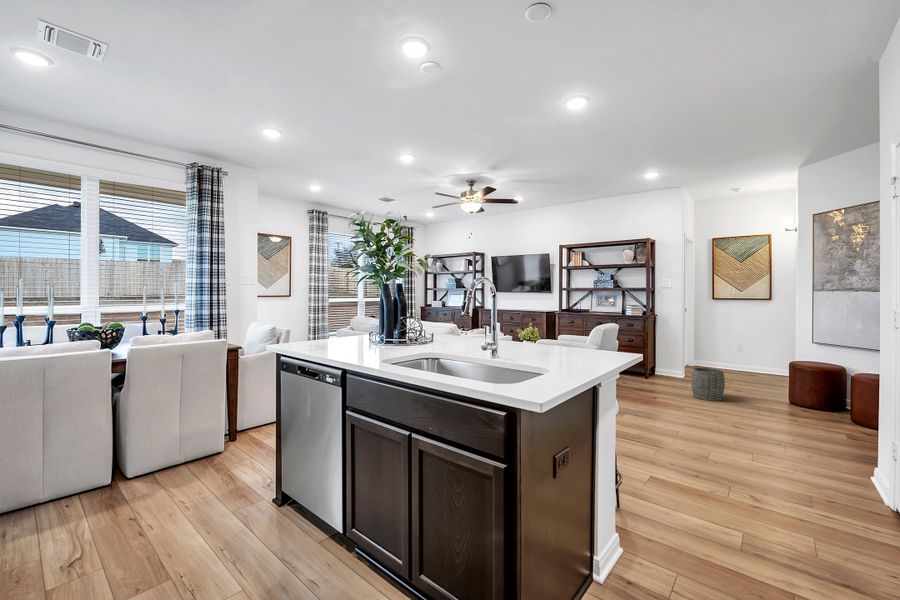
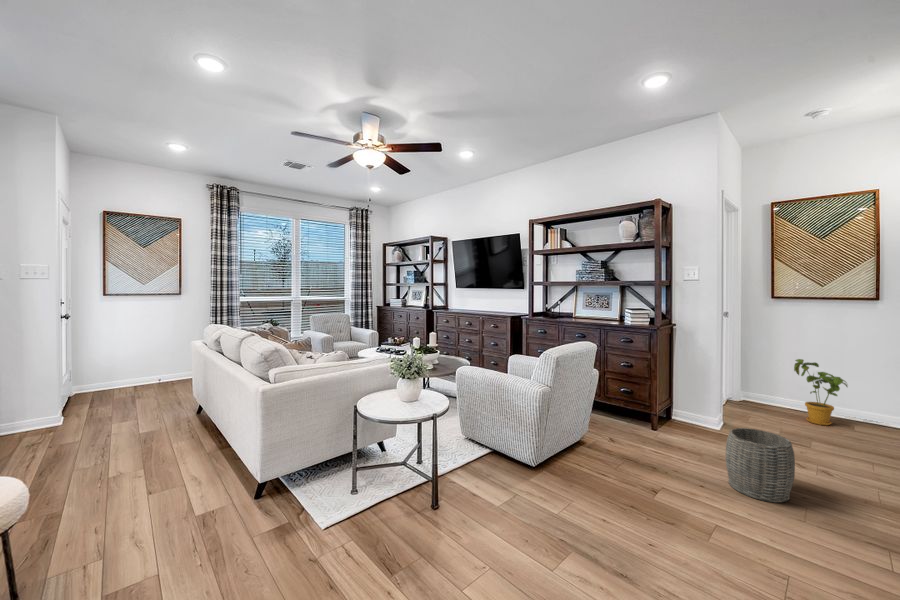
house plant: none [726,336,755,376] -> present [794,359,847,425]

